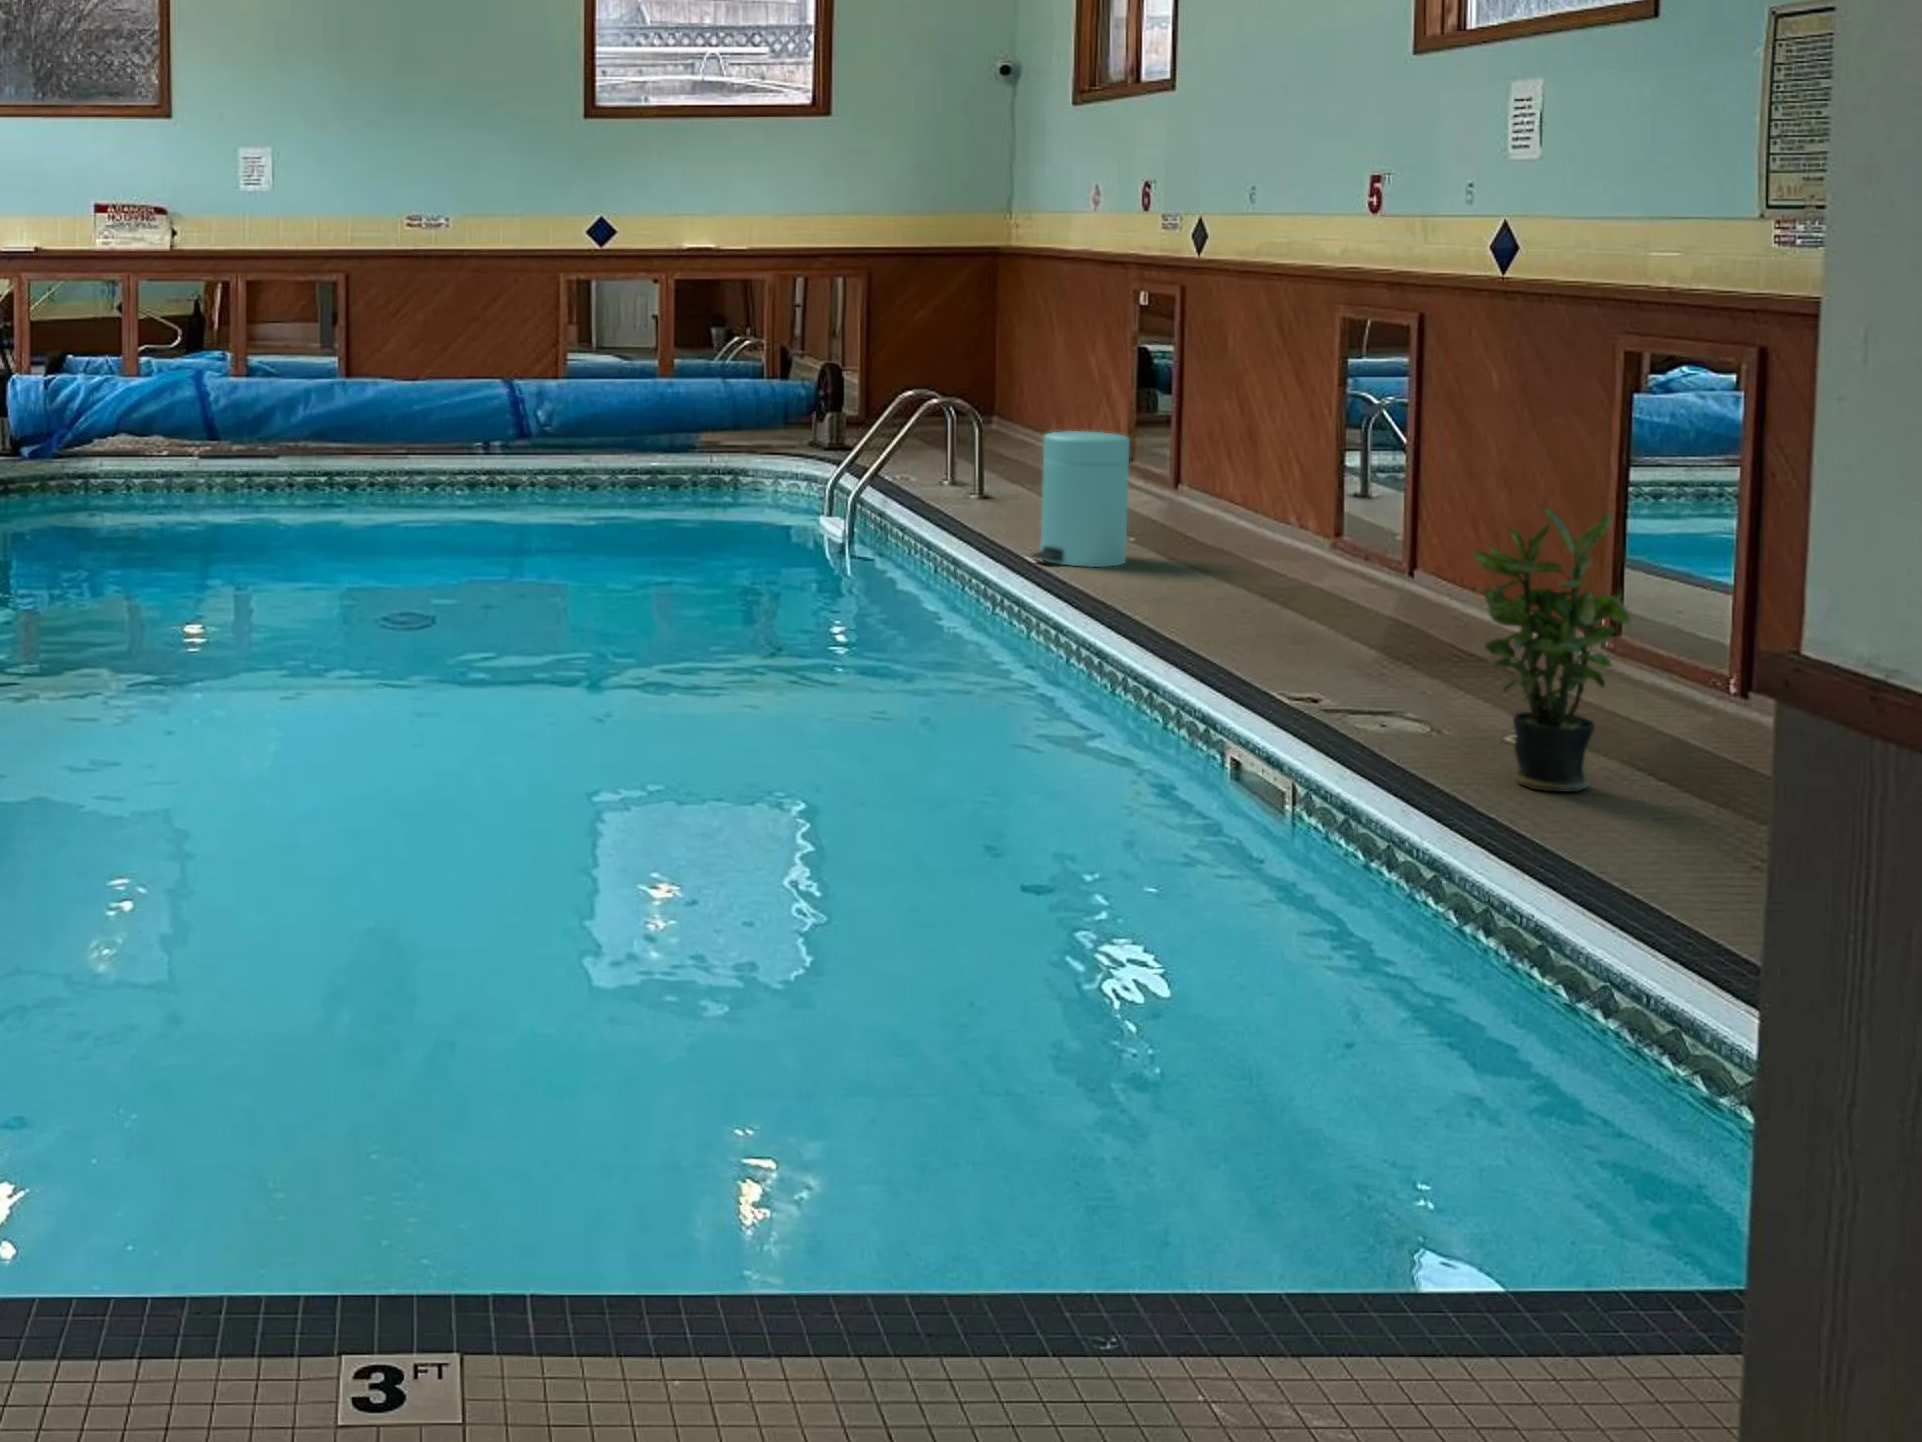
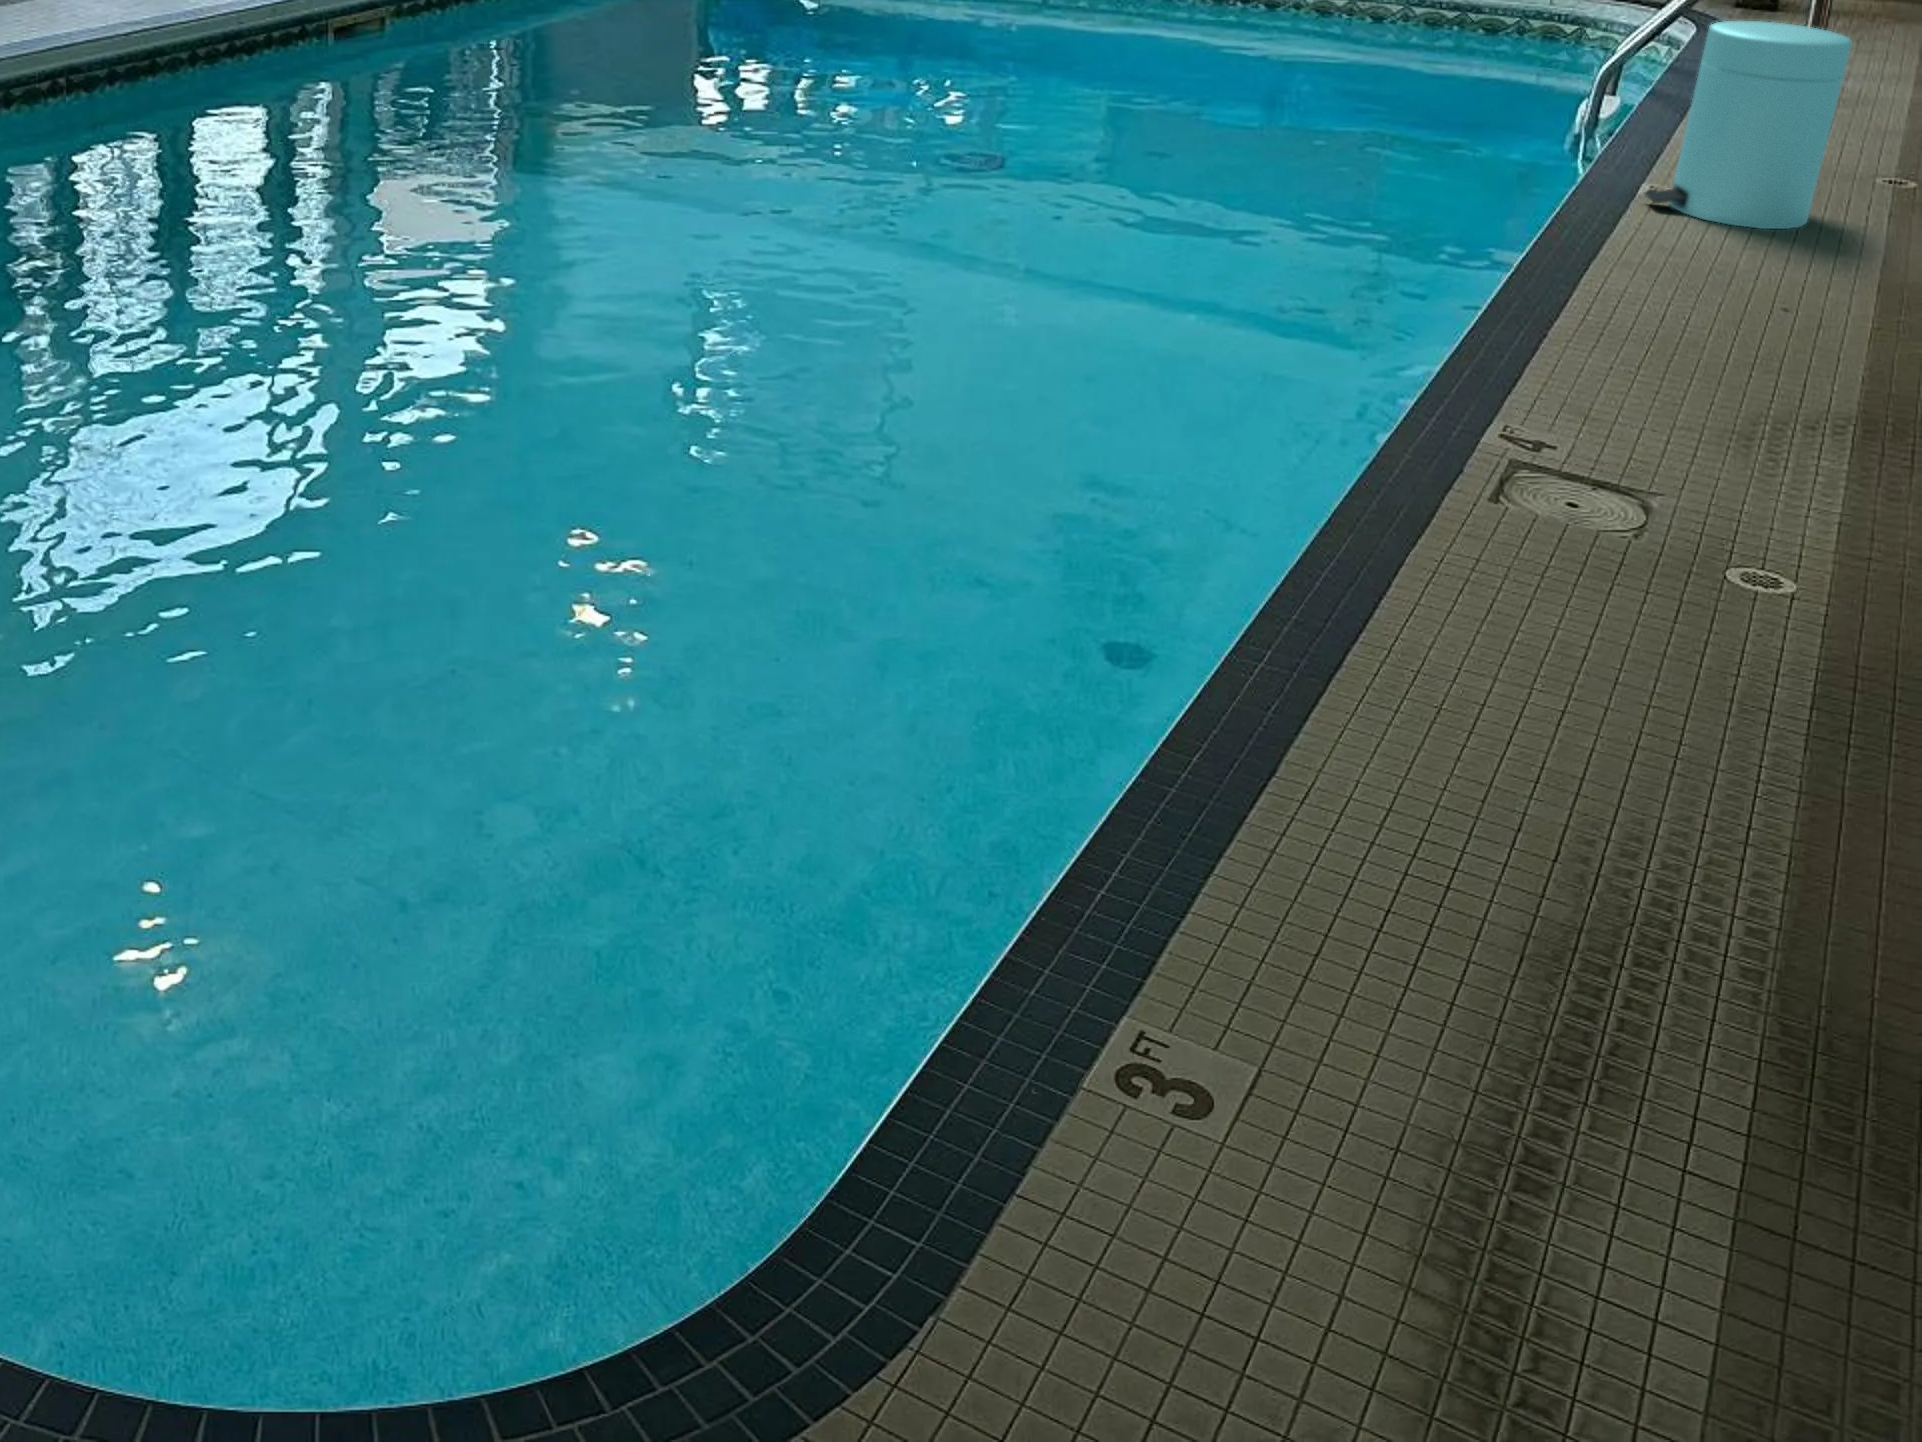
potted plant: present [1474,507,1630,792] -> none [1514,245,1823,717]

